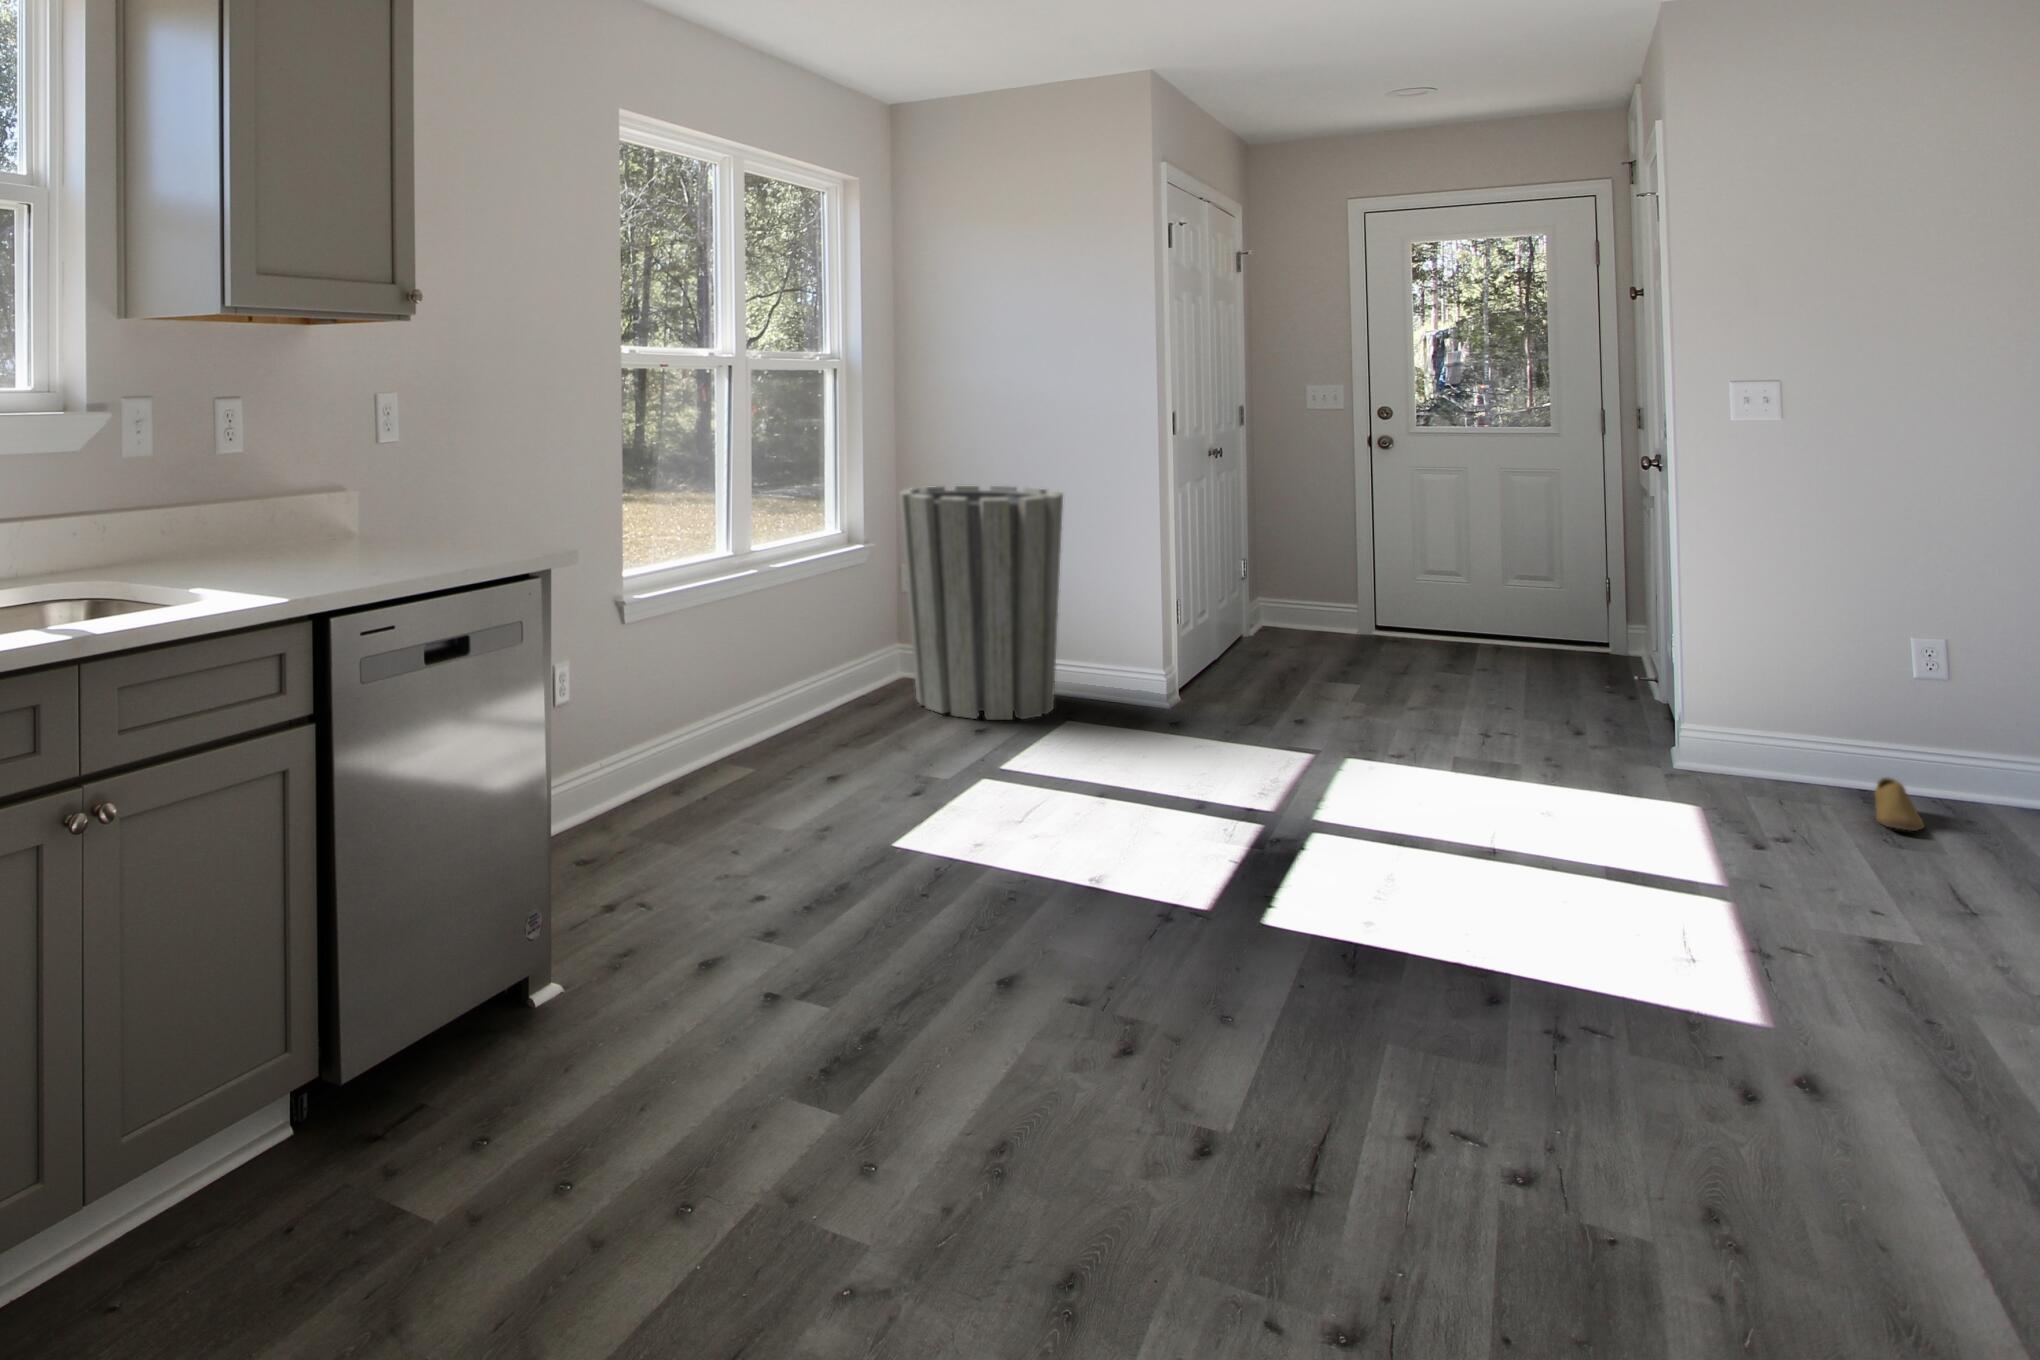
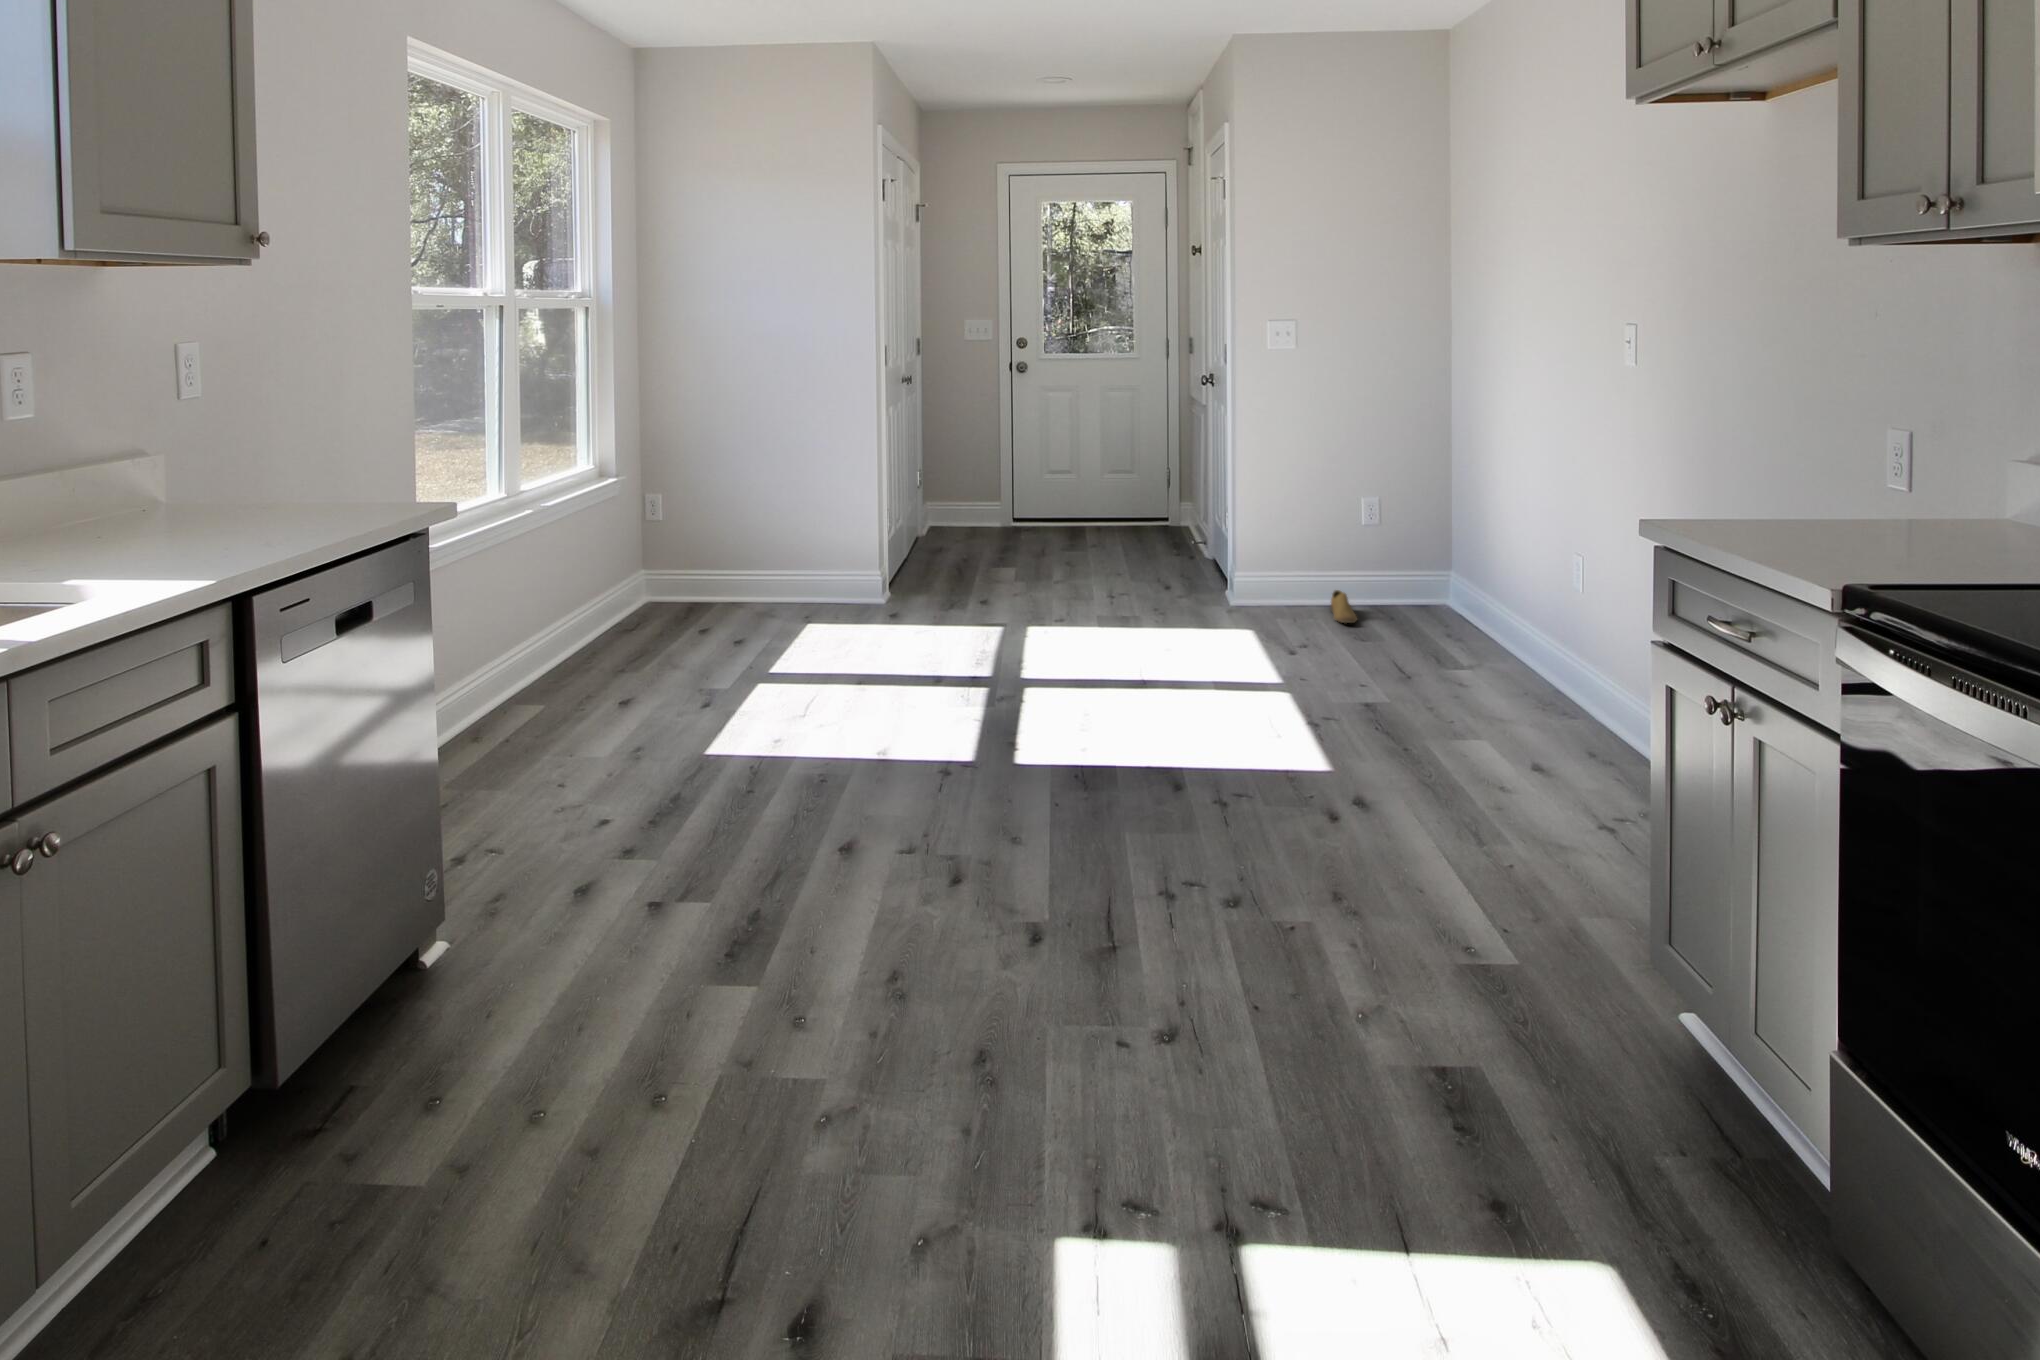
trash can: present [899,486,1063,720] -> none [660,419,807,633]

